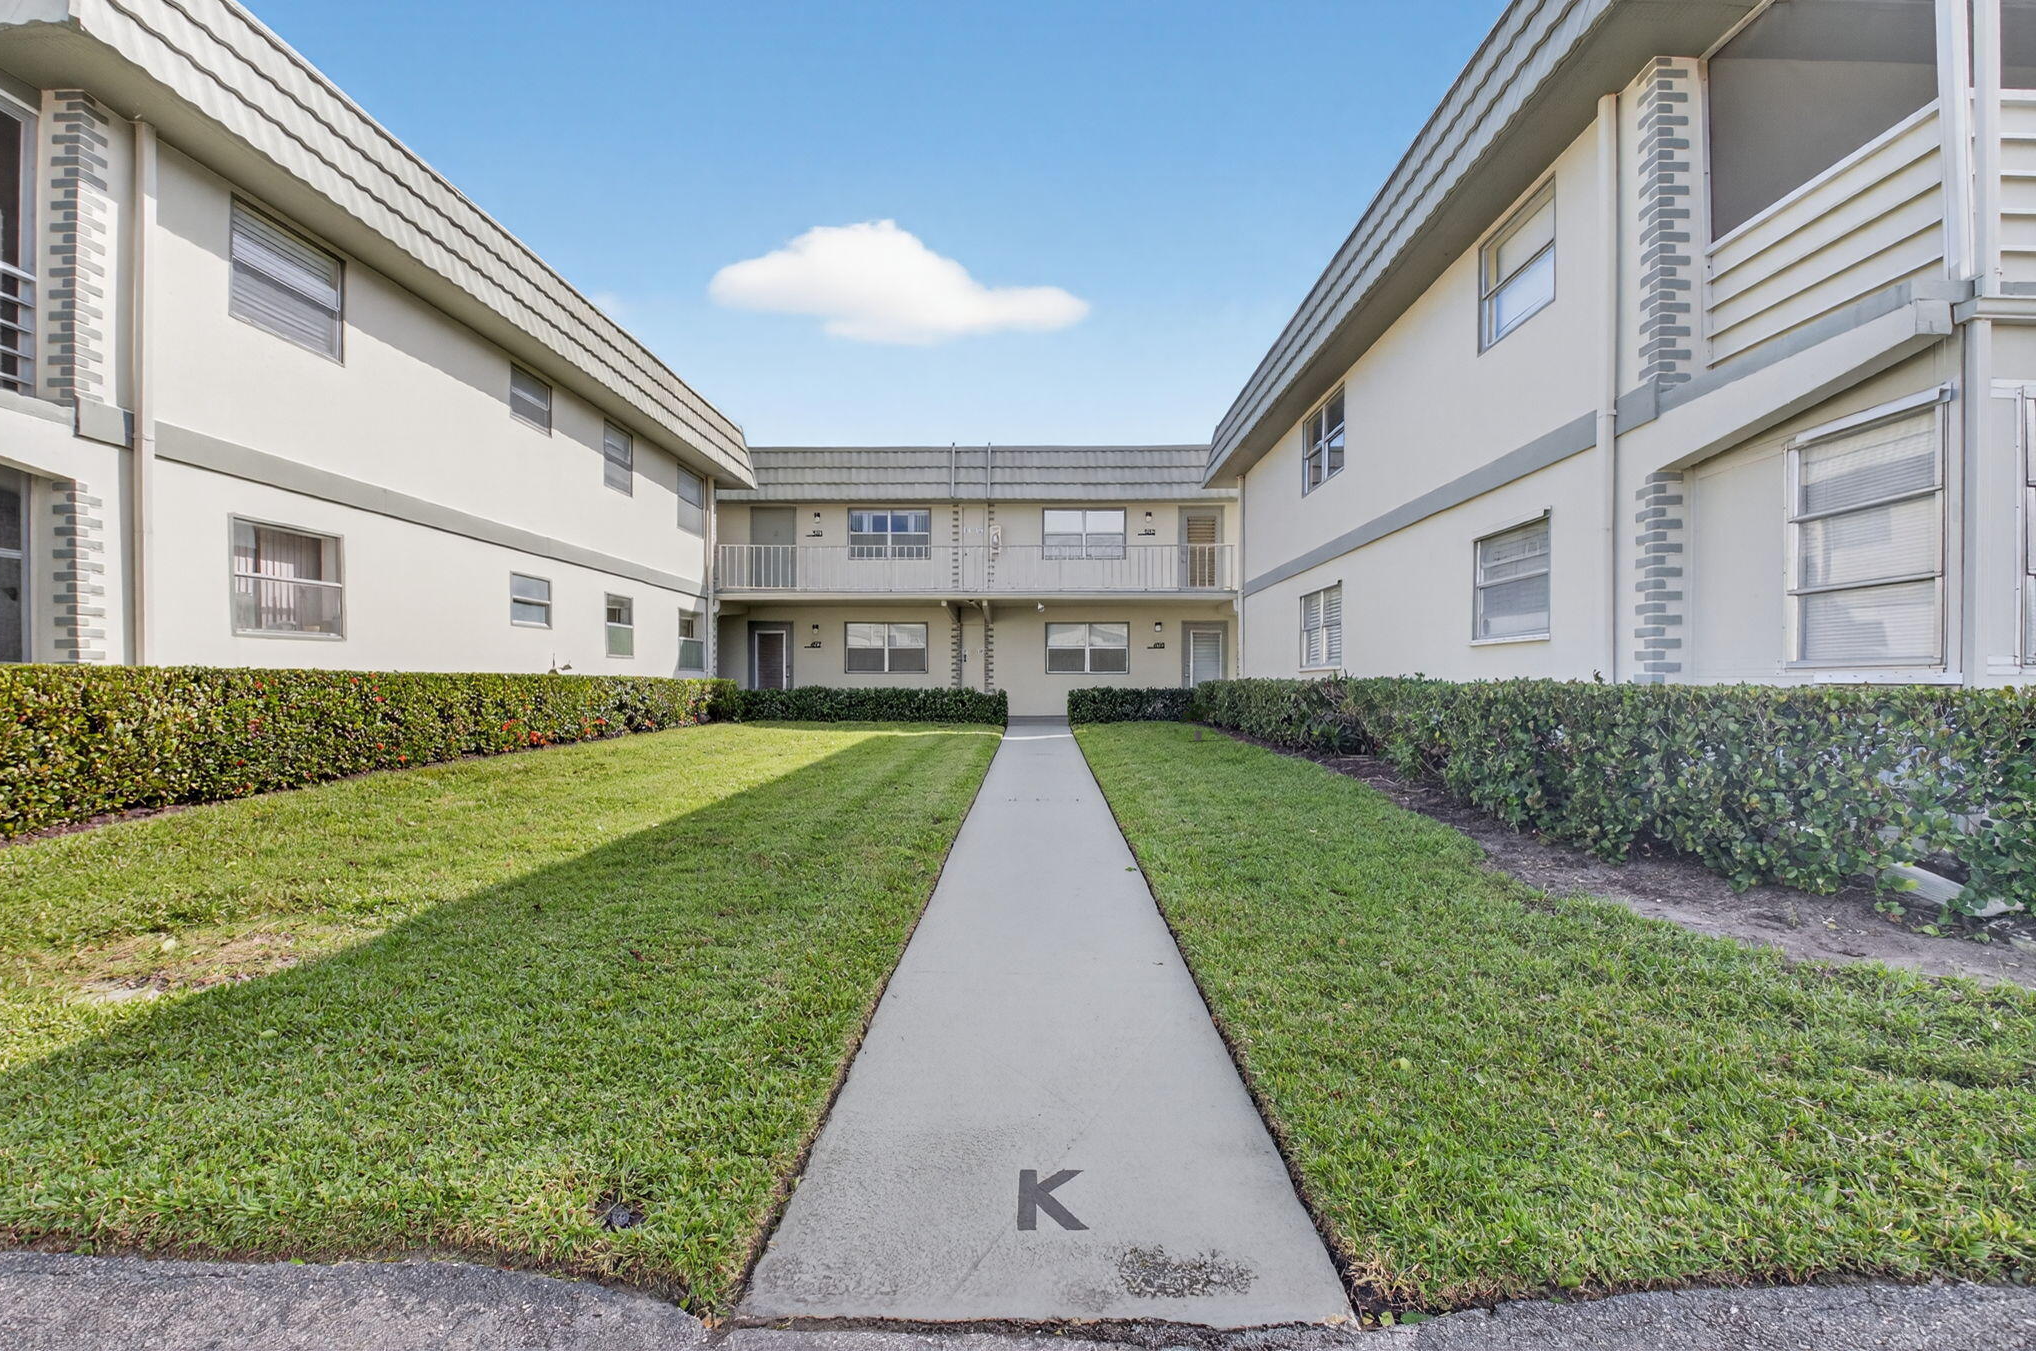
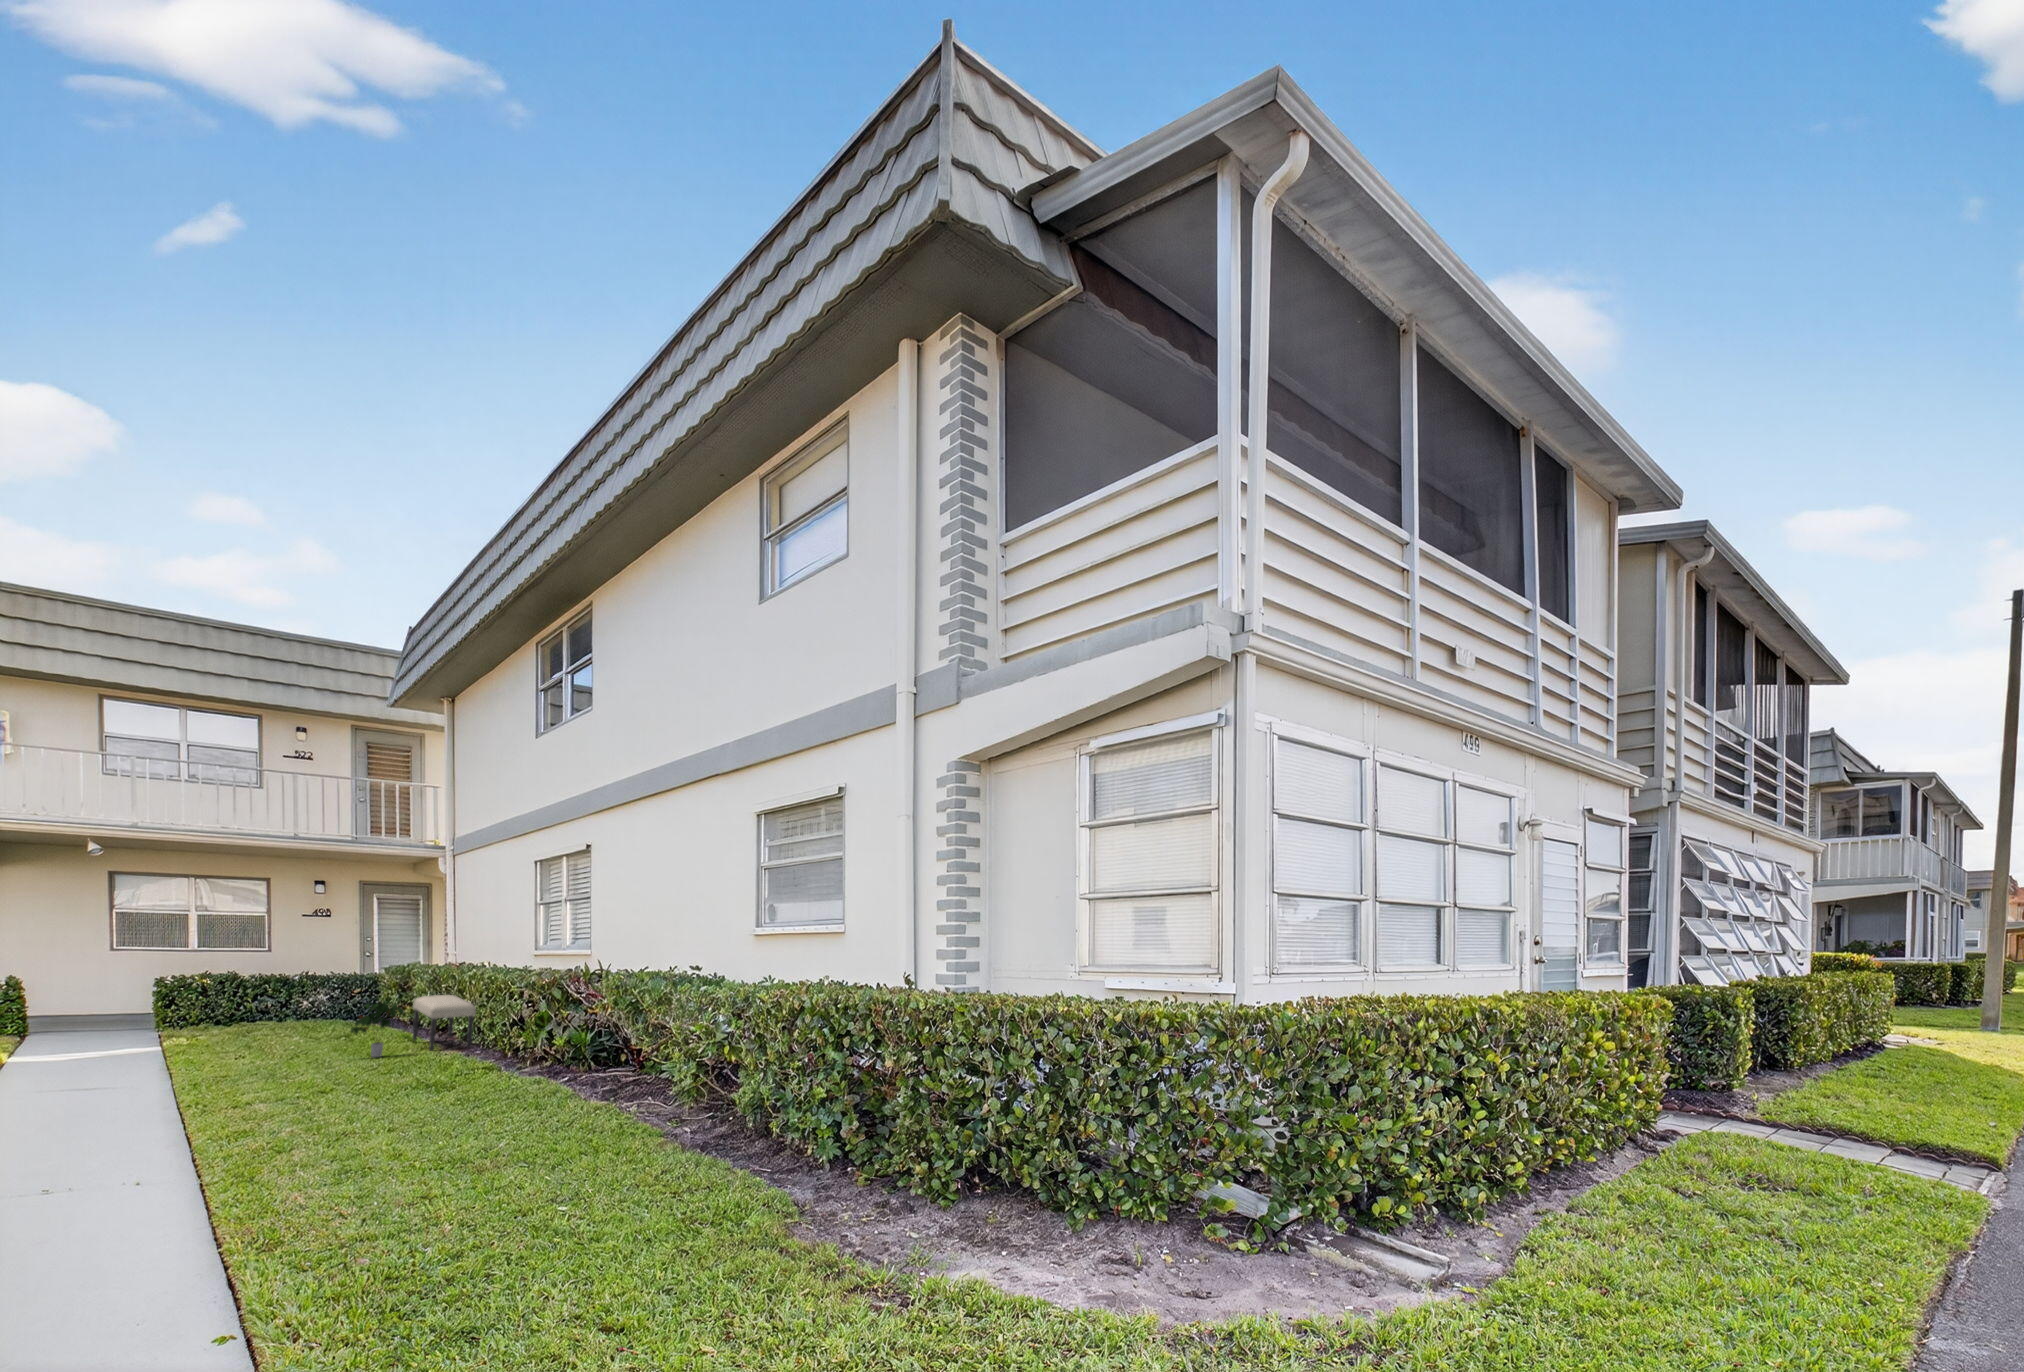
bench: none [1221,700,1263,740] -> present [413,995,476,1051]

